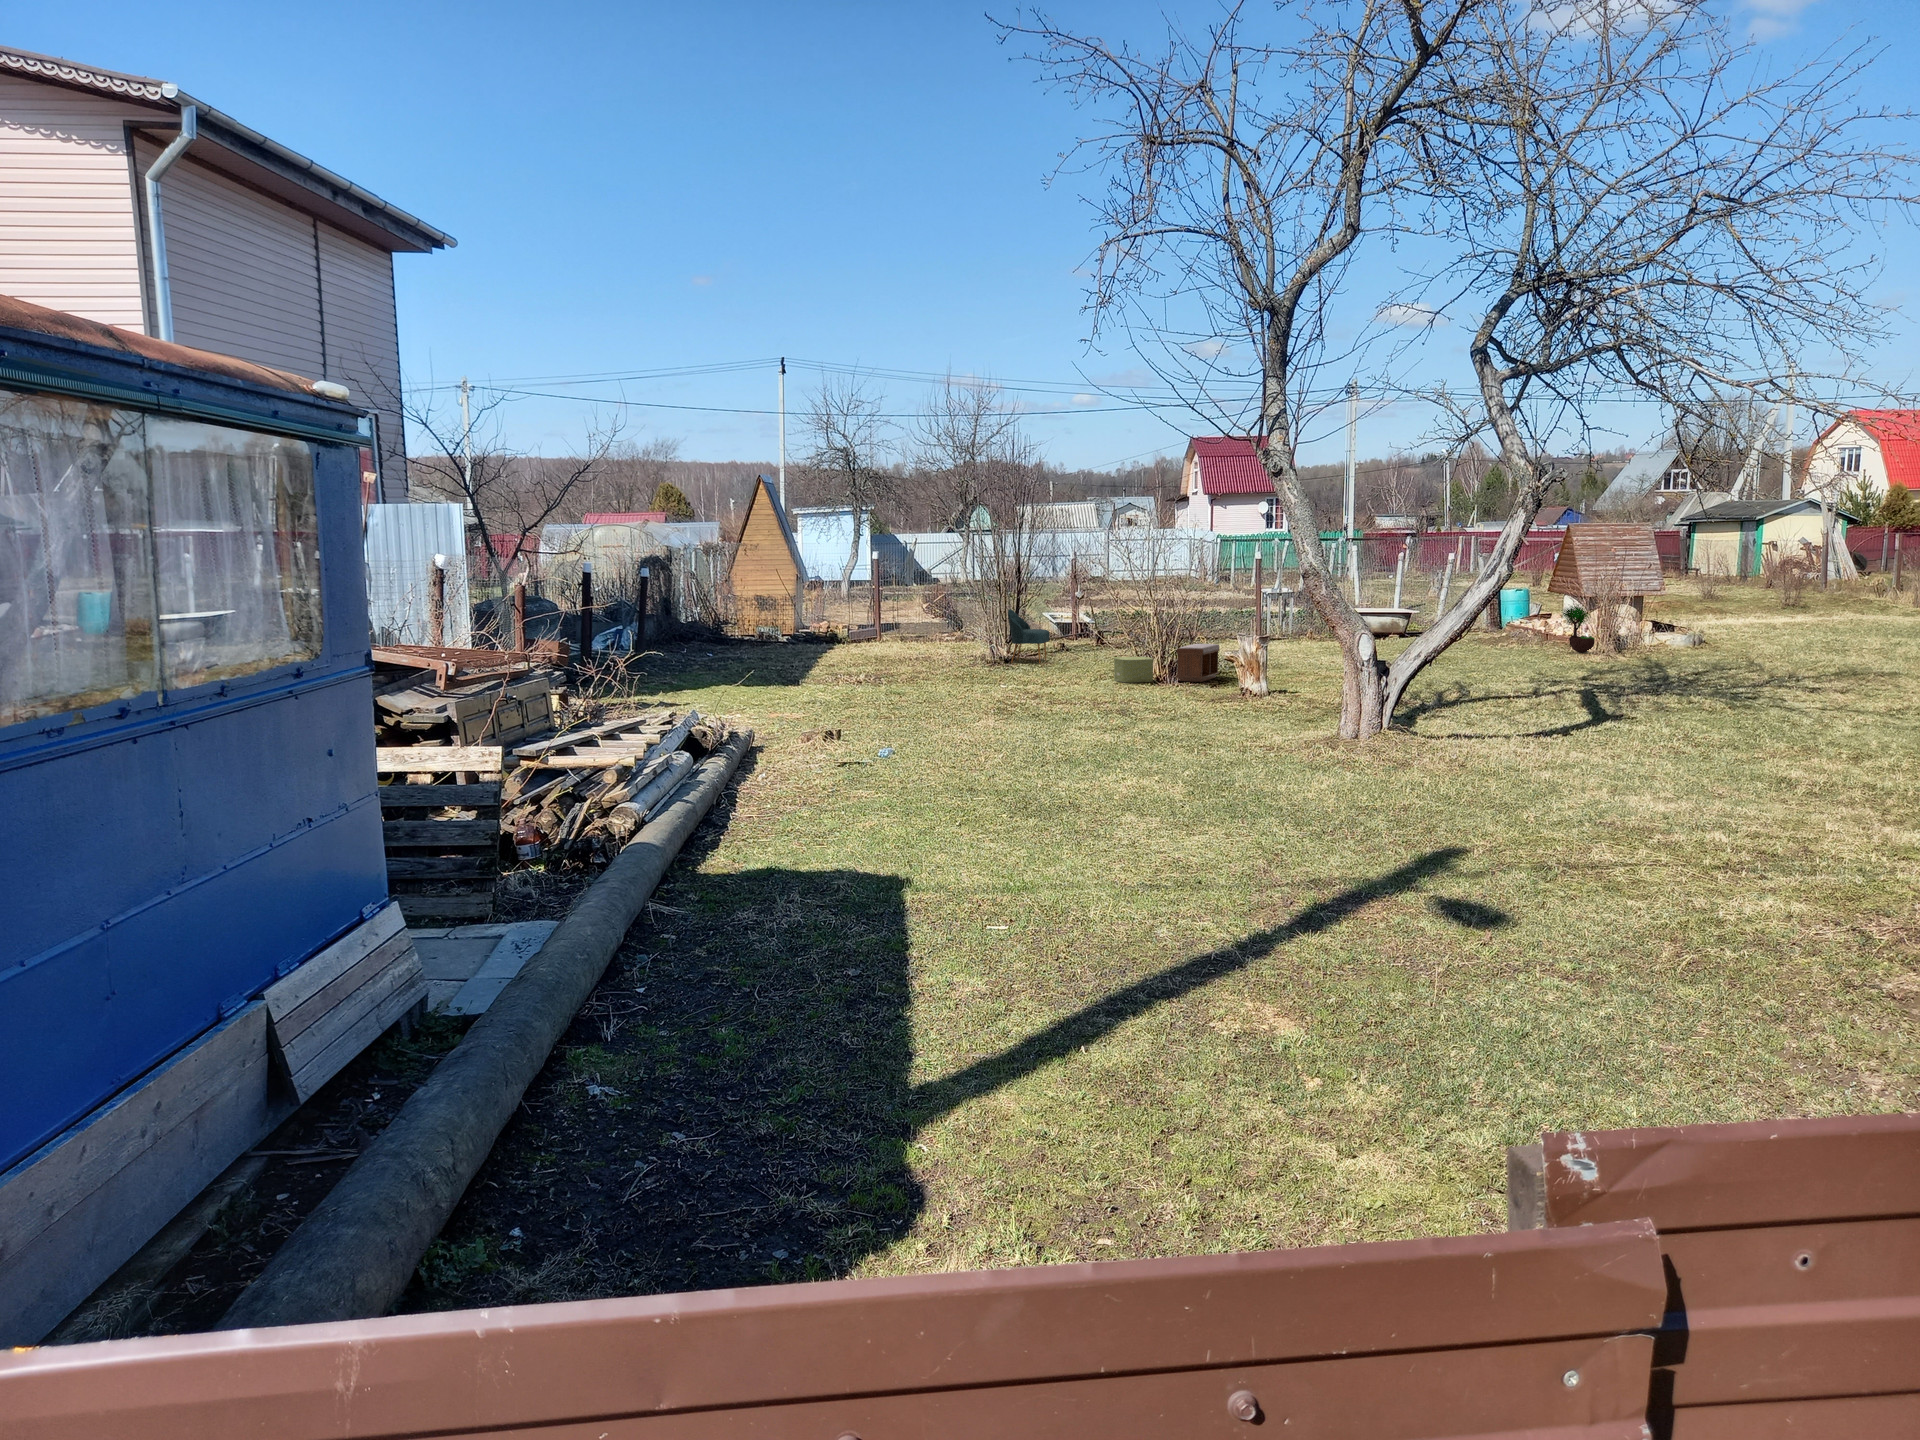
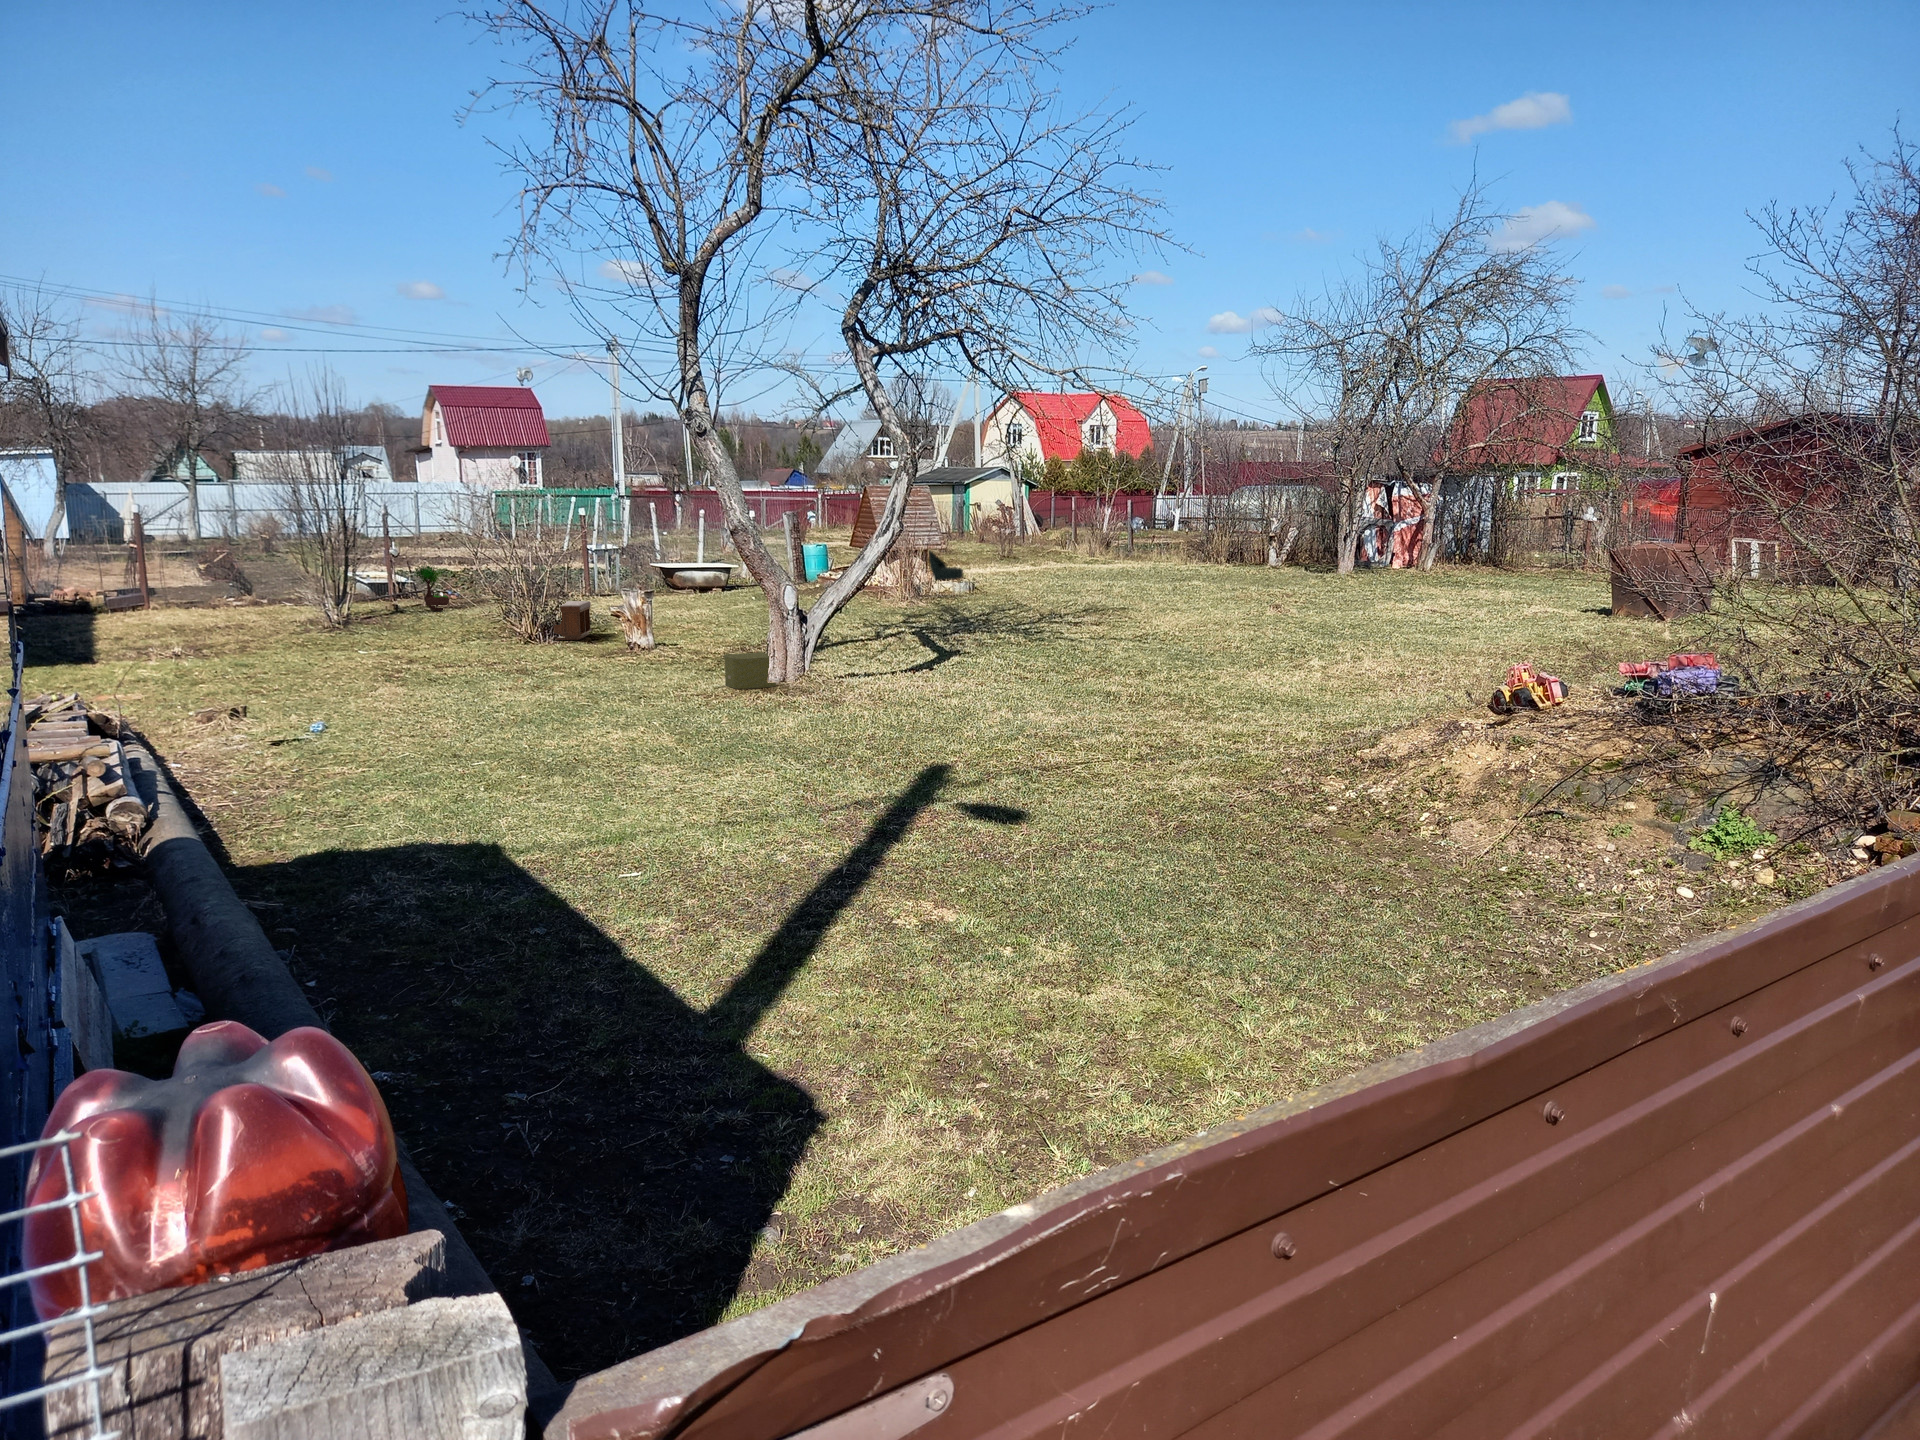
potted tree: present [1562,605,1595,653] -> present [415,564,449,611]
chair: present [1008,609,1050,664] -> present [929,551,963,592]
storage box: present [1114,657,1154,683] -> present [724,653,776,689]

